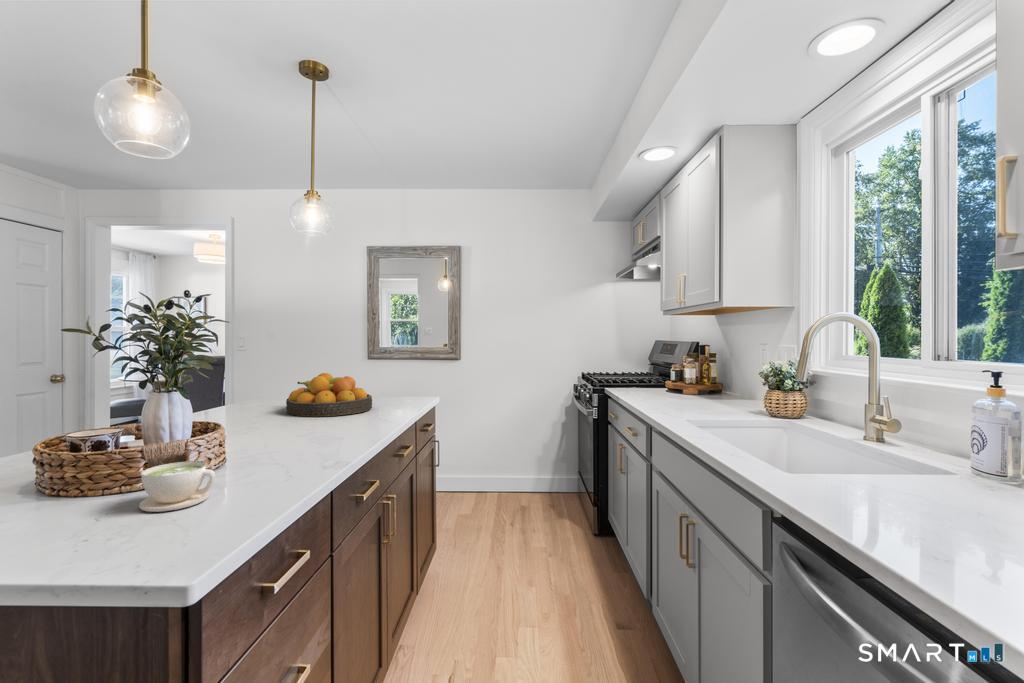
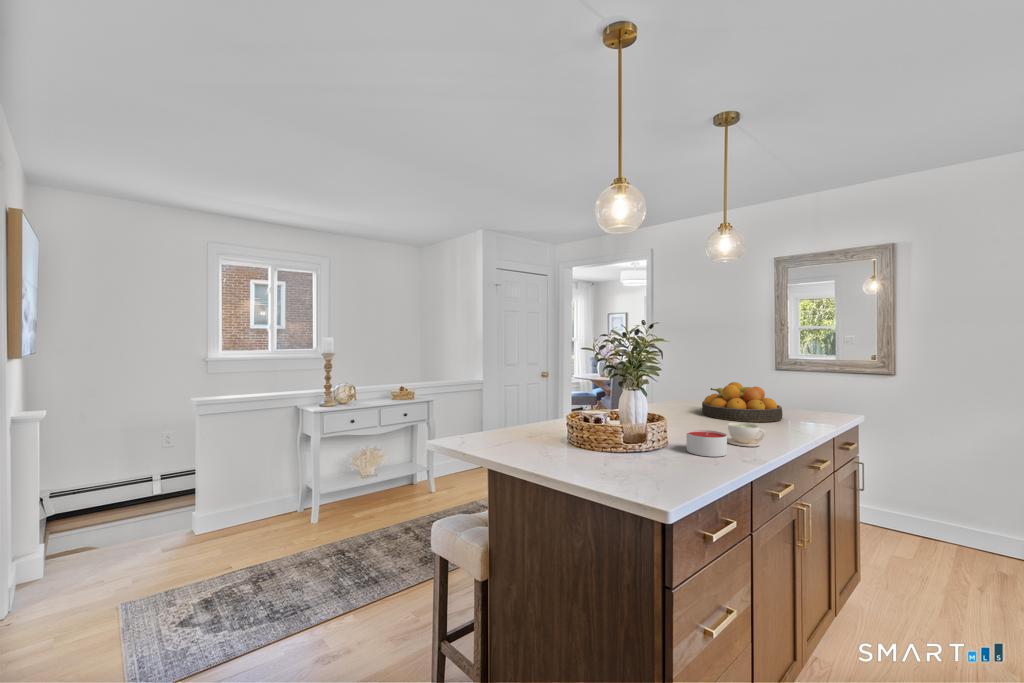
candle: none [252,434,306,470] -> present [686,430,727,457]
coffee cup: present [139,461,215,512] -> present [727,423,765,447]

